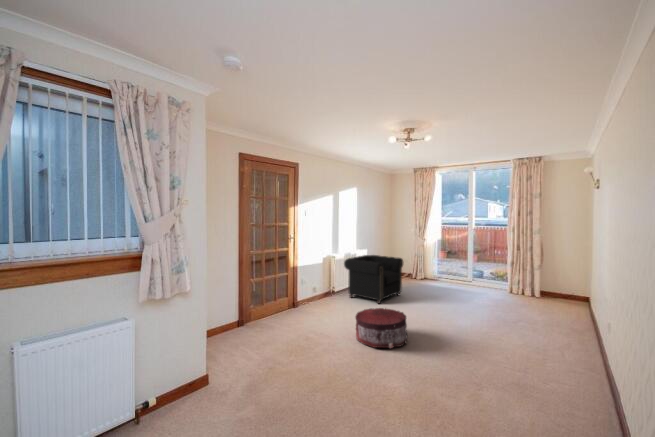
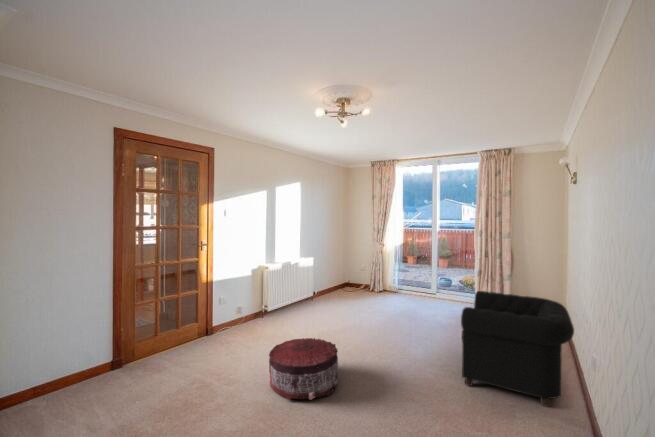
armchair: present [344,255,403,304] -> present [461,291,574,406]

